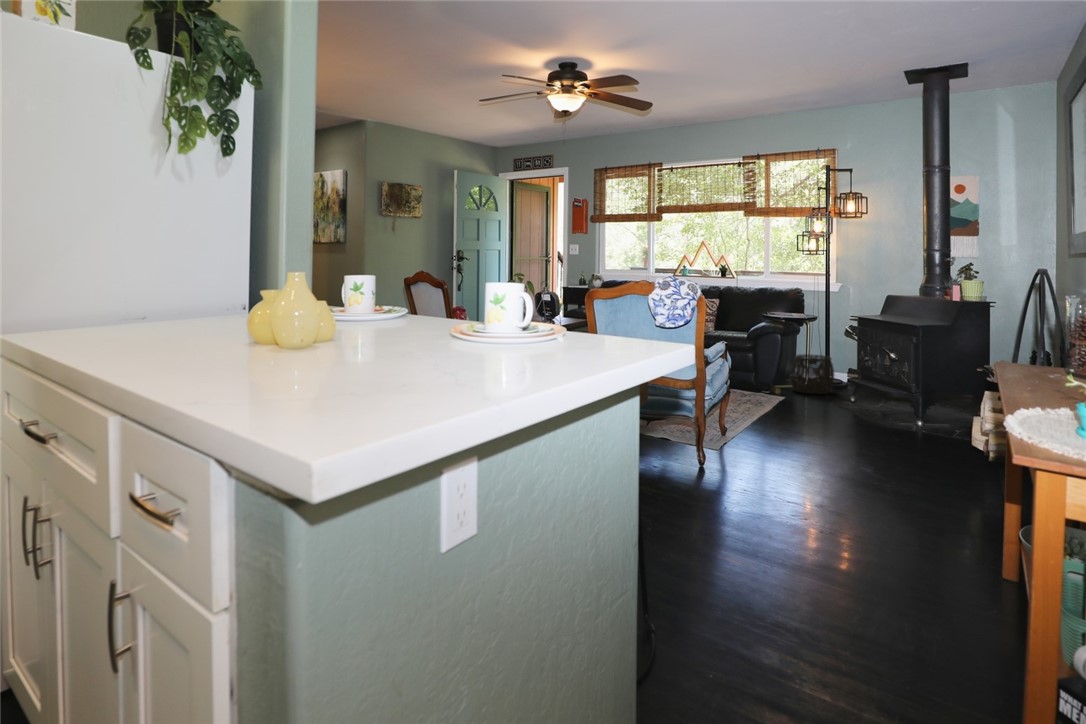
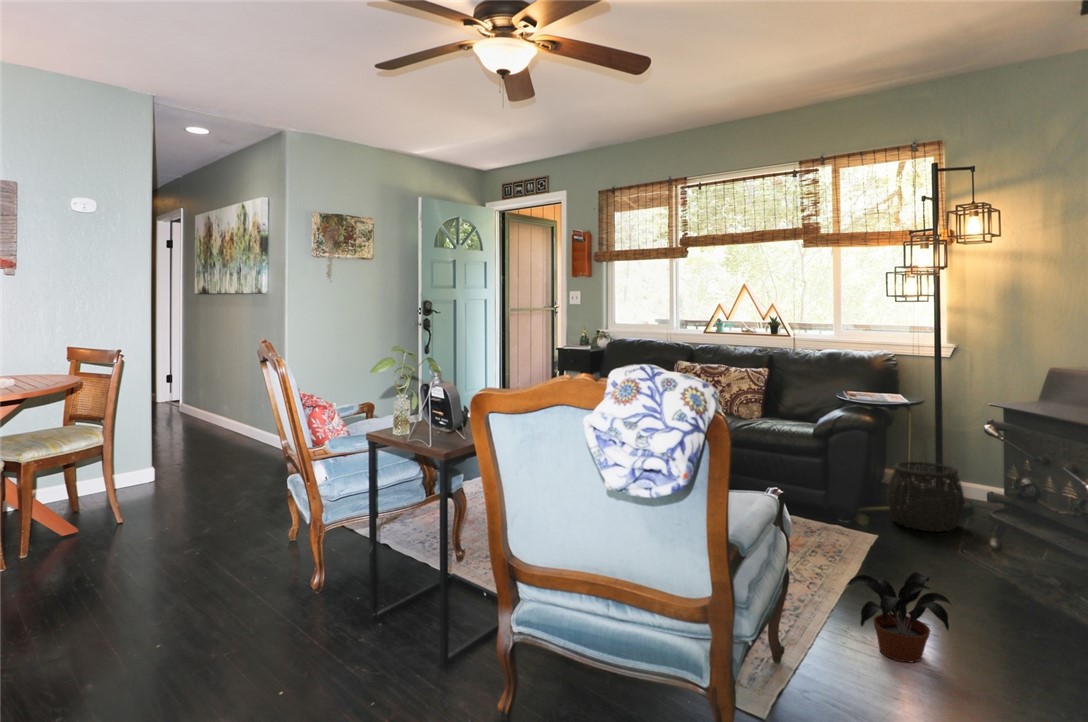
potted plant: none [758,392,812,433] -> present [845,572,951,662]

